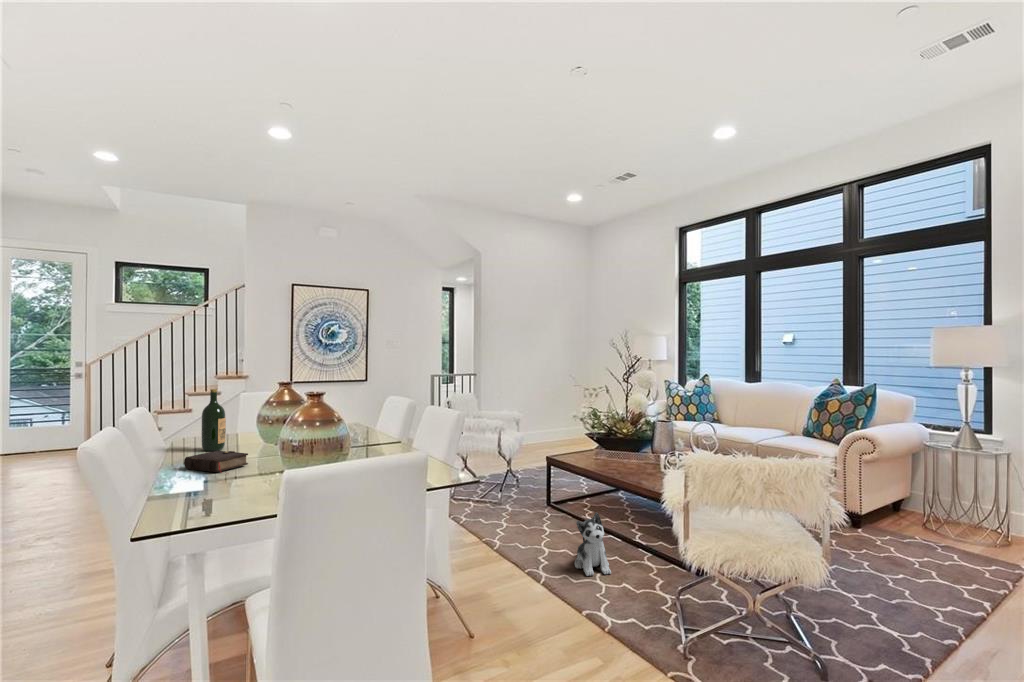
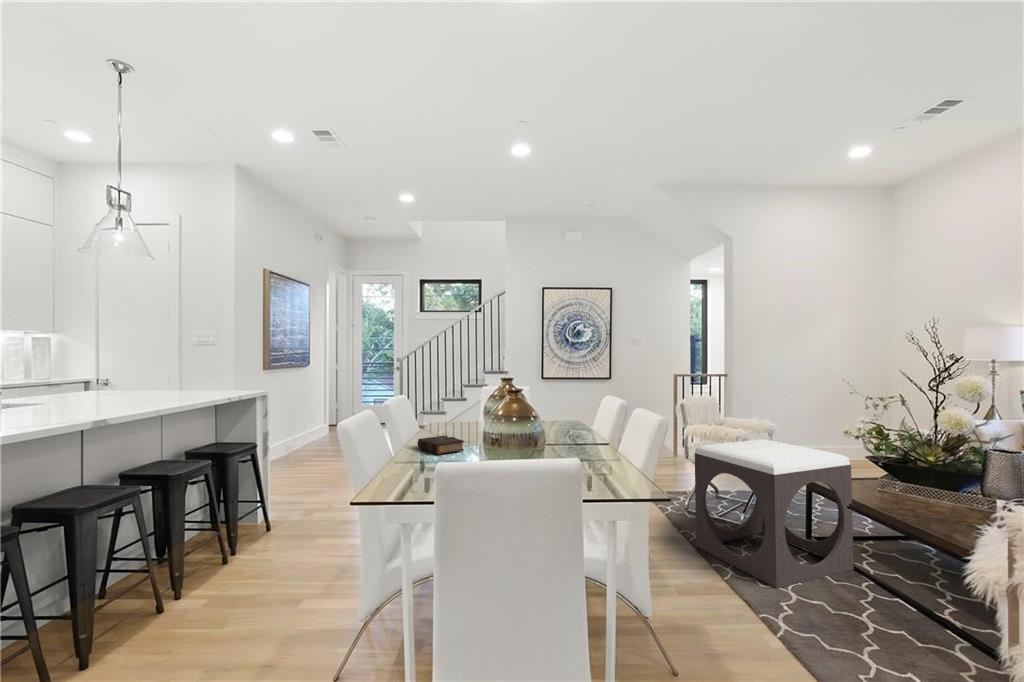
wine bottle: present [201,389,226,451] -> none [440,382,458,435]
footstool: none [467,428,580,547] -> present [695,439,853,588]
plush toy: present [575,512,611,576] -> none [832,564,889,654]

